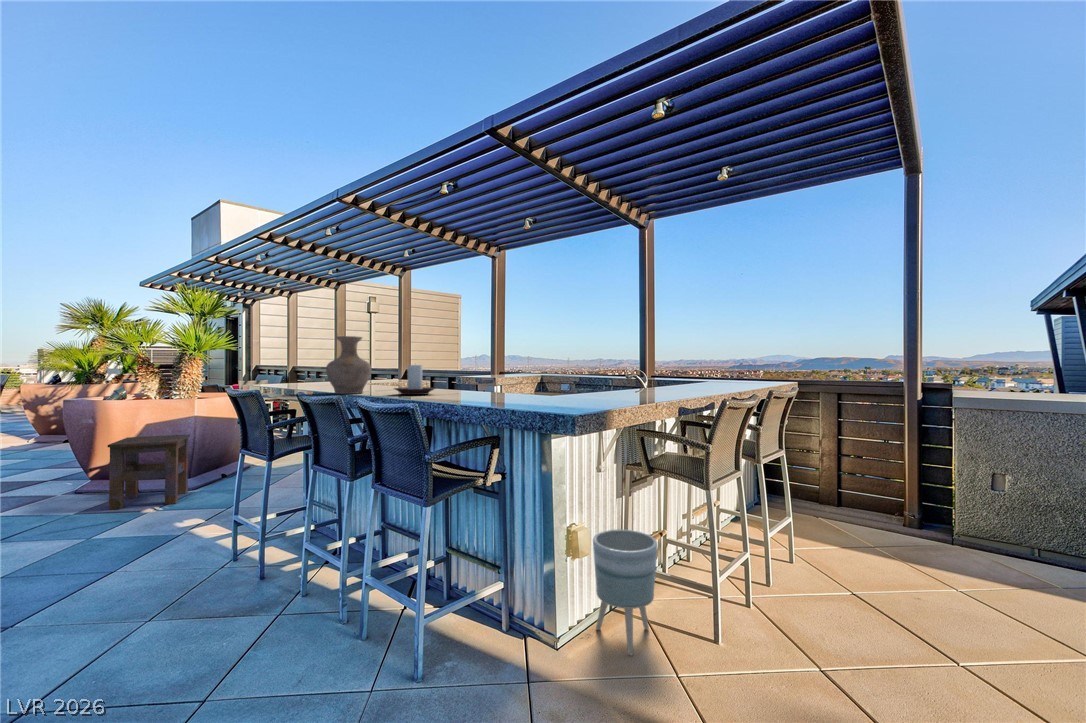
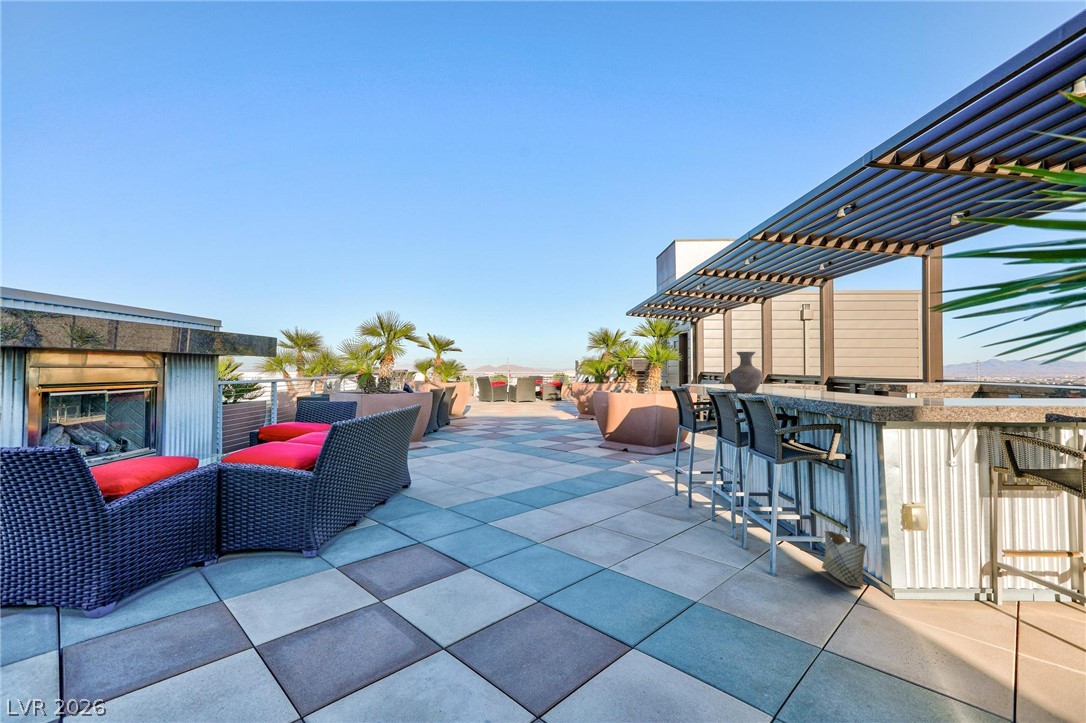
candle holder: present [394,365,435,395] -> none [776,371,812,395]
side table: present [108,434,190,510] -> none [614,416,654,460]
planter: present [593,529,658,655] -> none [927,519,1003,623]
woven basket: none [477,551,535,653] -> present [822,515,866,587]

